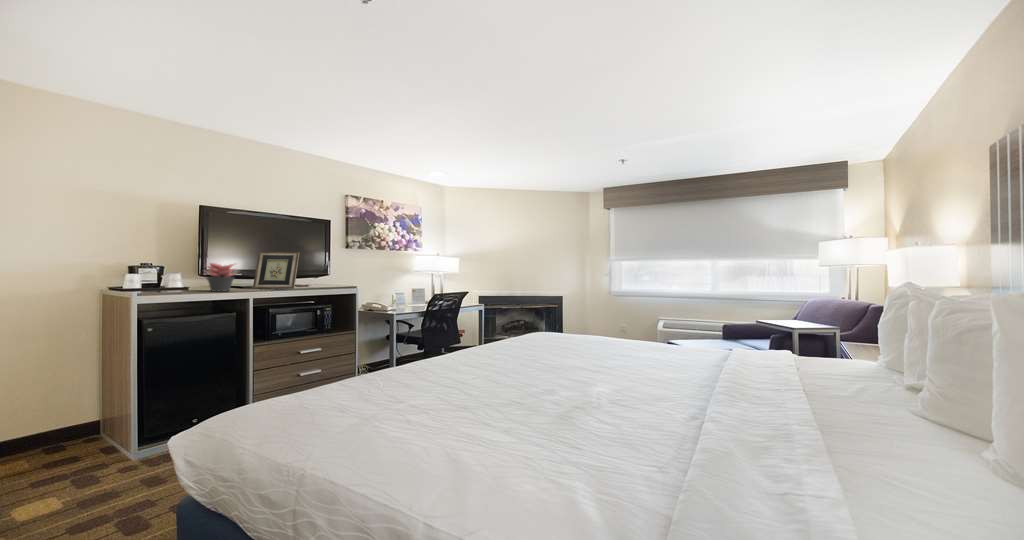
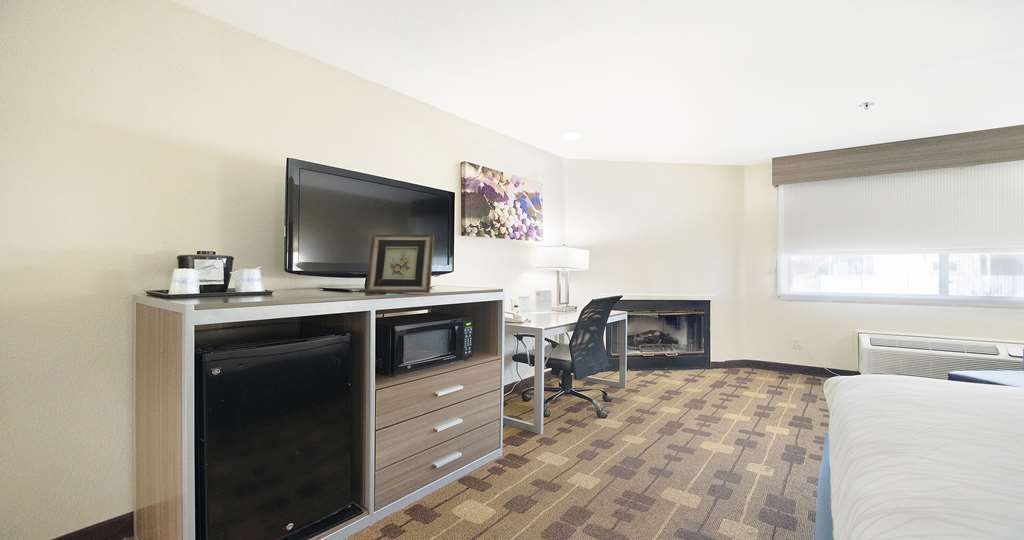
succulent plant: present [205,263,234,292] -> none [302,249,354,299]

